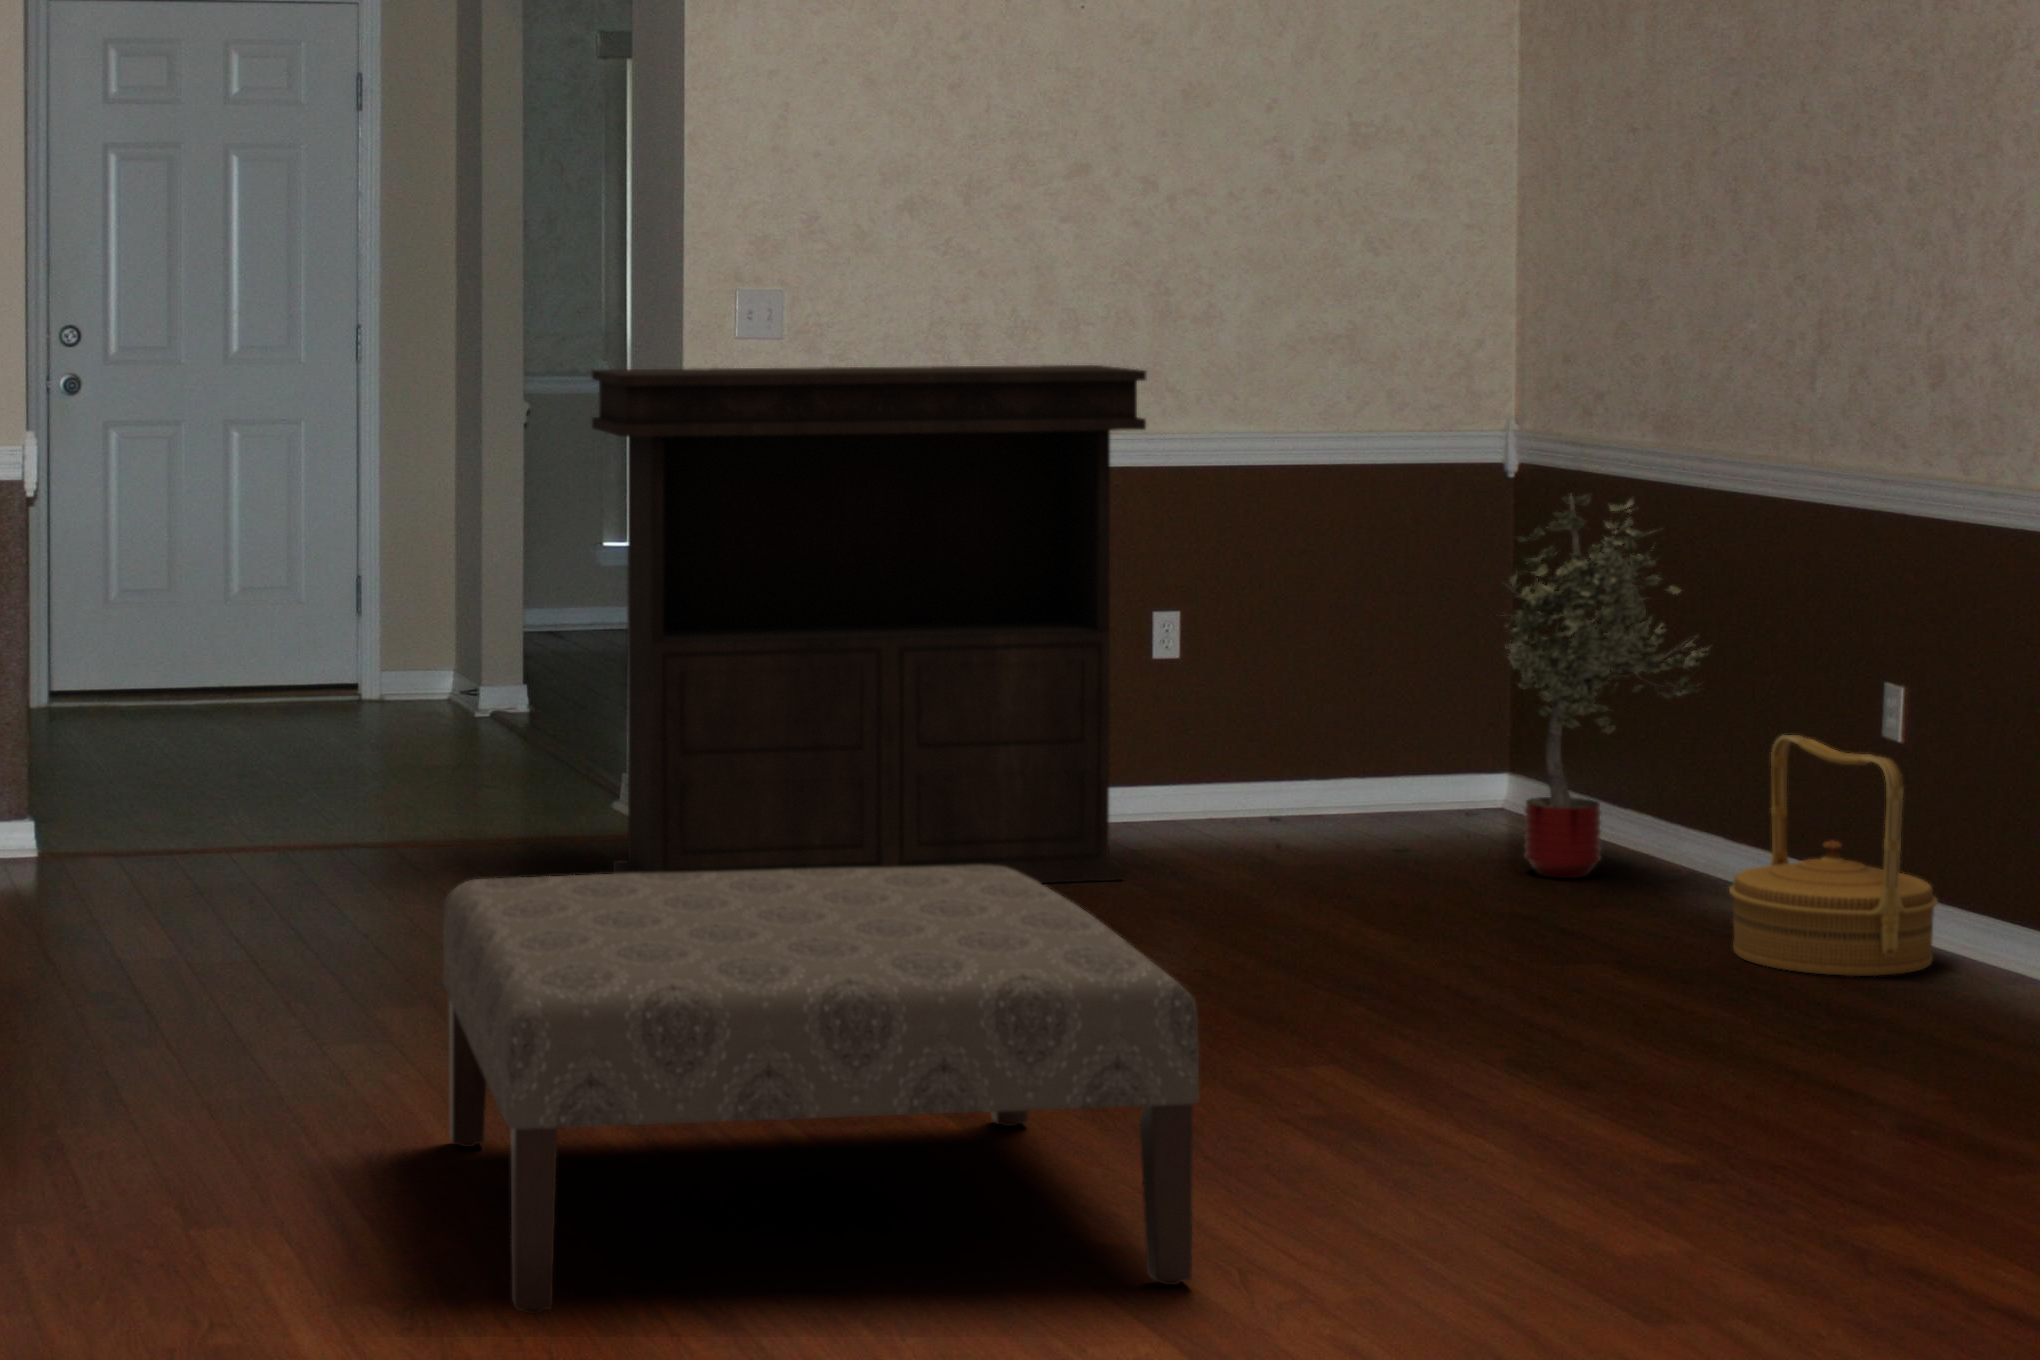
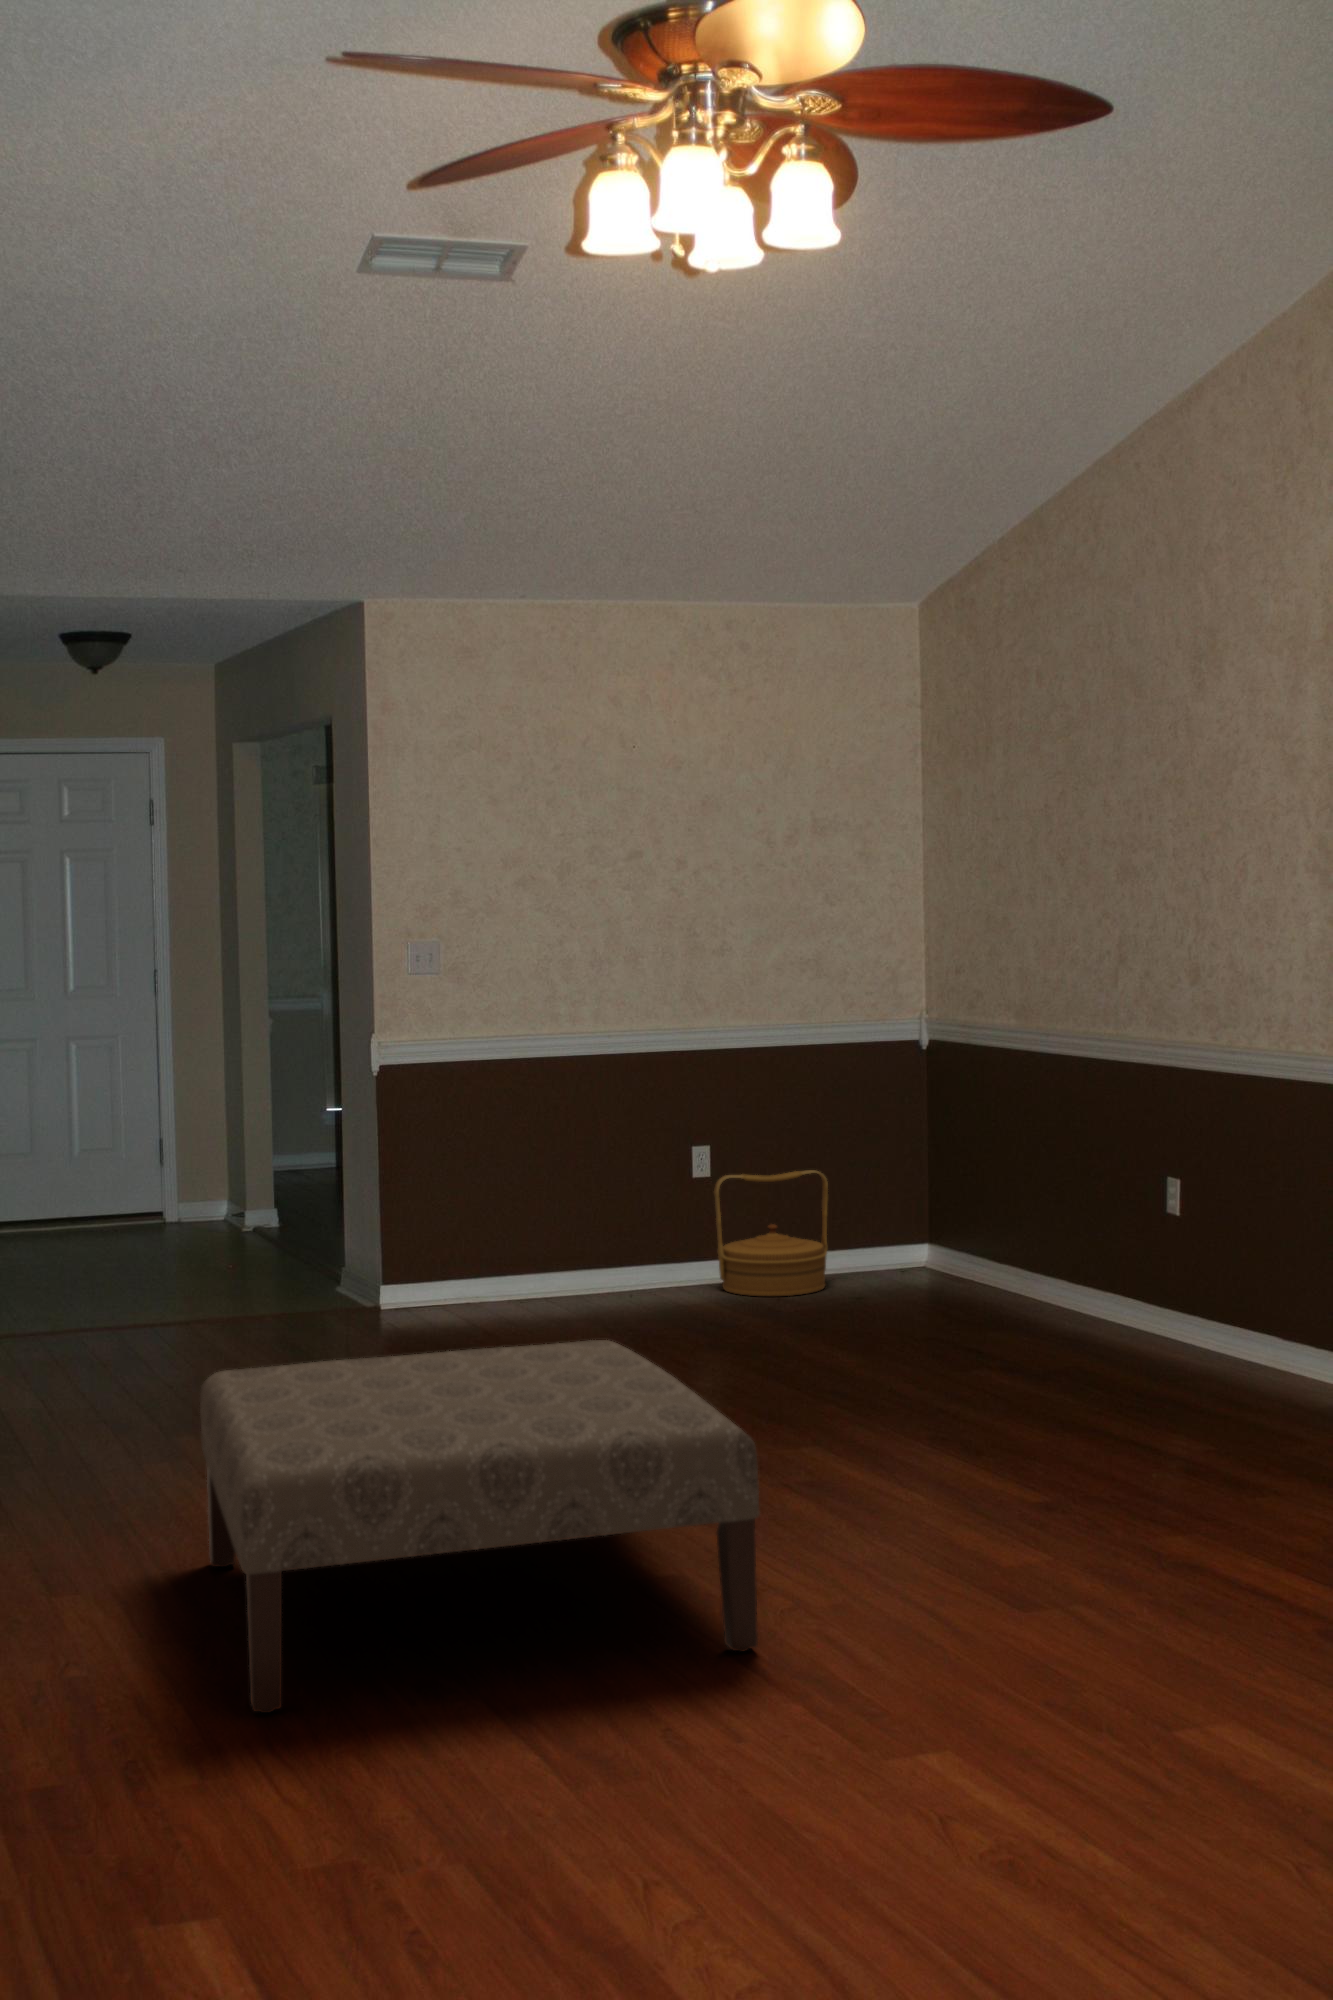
console table: present [592,365,1147,883] -> none [310,984,688,1358]
potted tree: present [1504,494,1706,878] -> none [918,1059,1058,1312]
woven basket: present [1729,735,1938,976] -> present [714,1170,828,1296]

